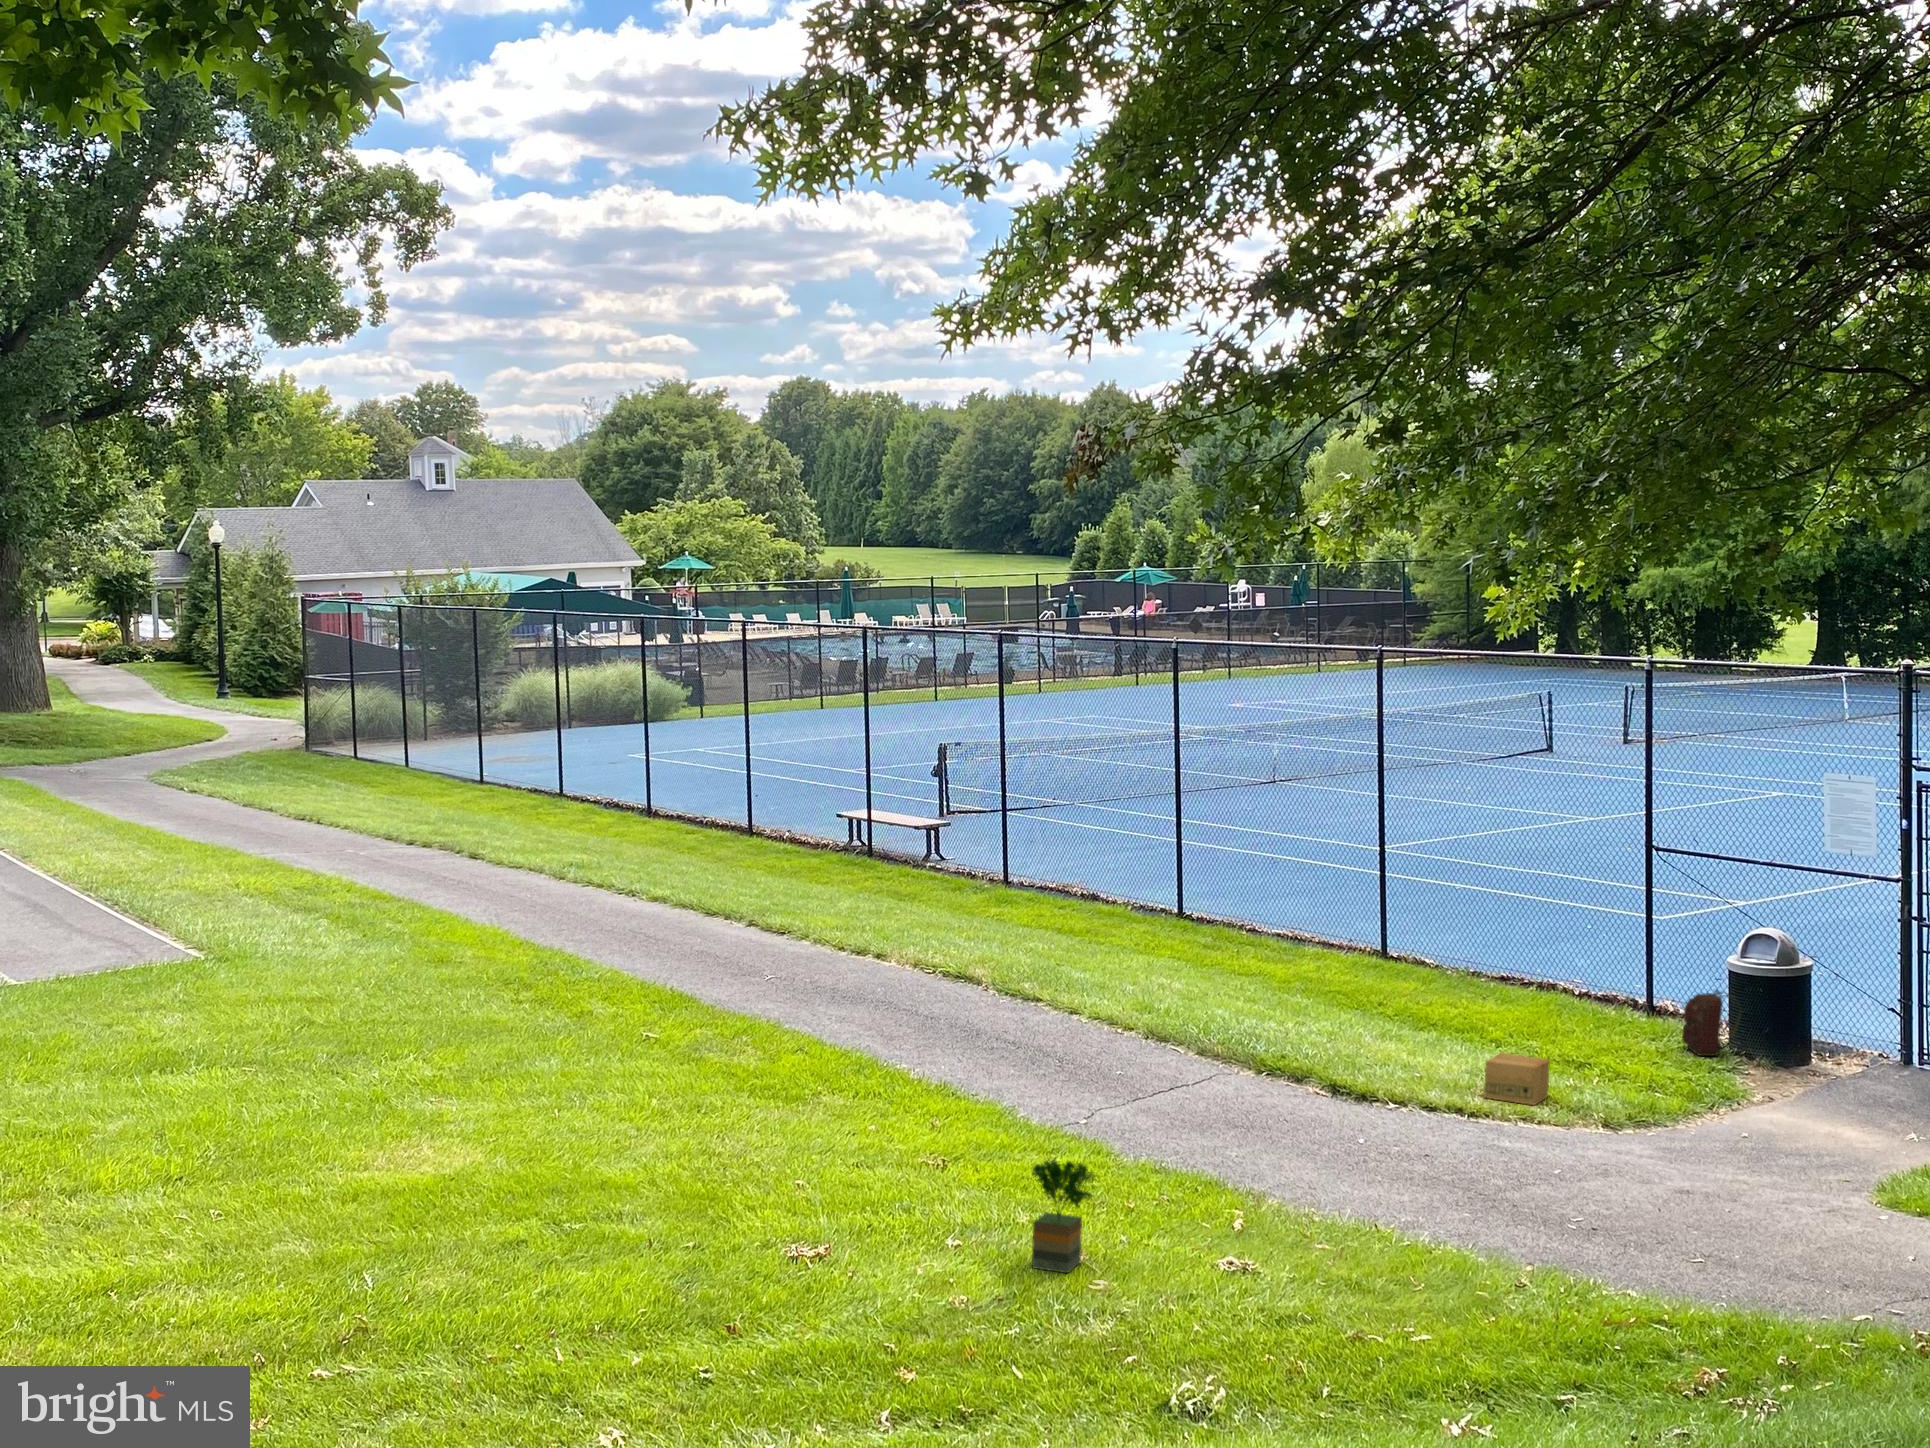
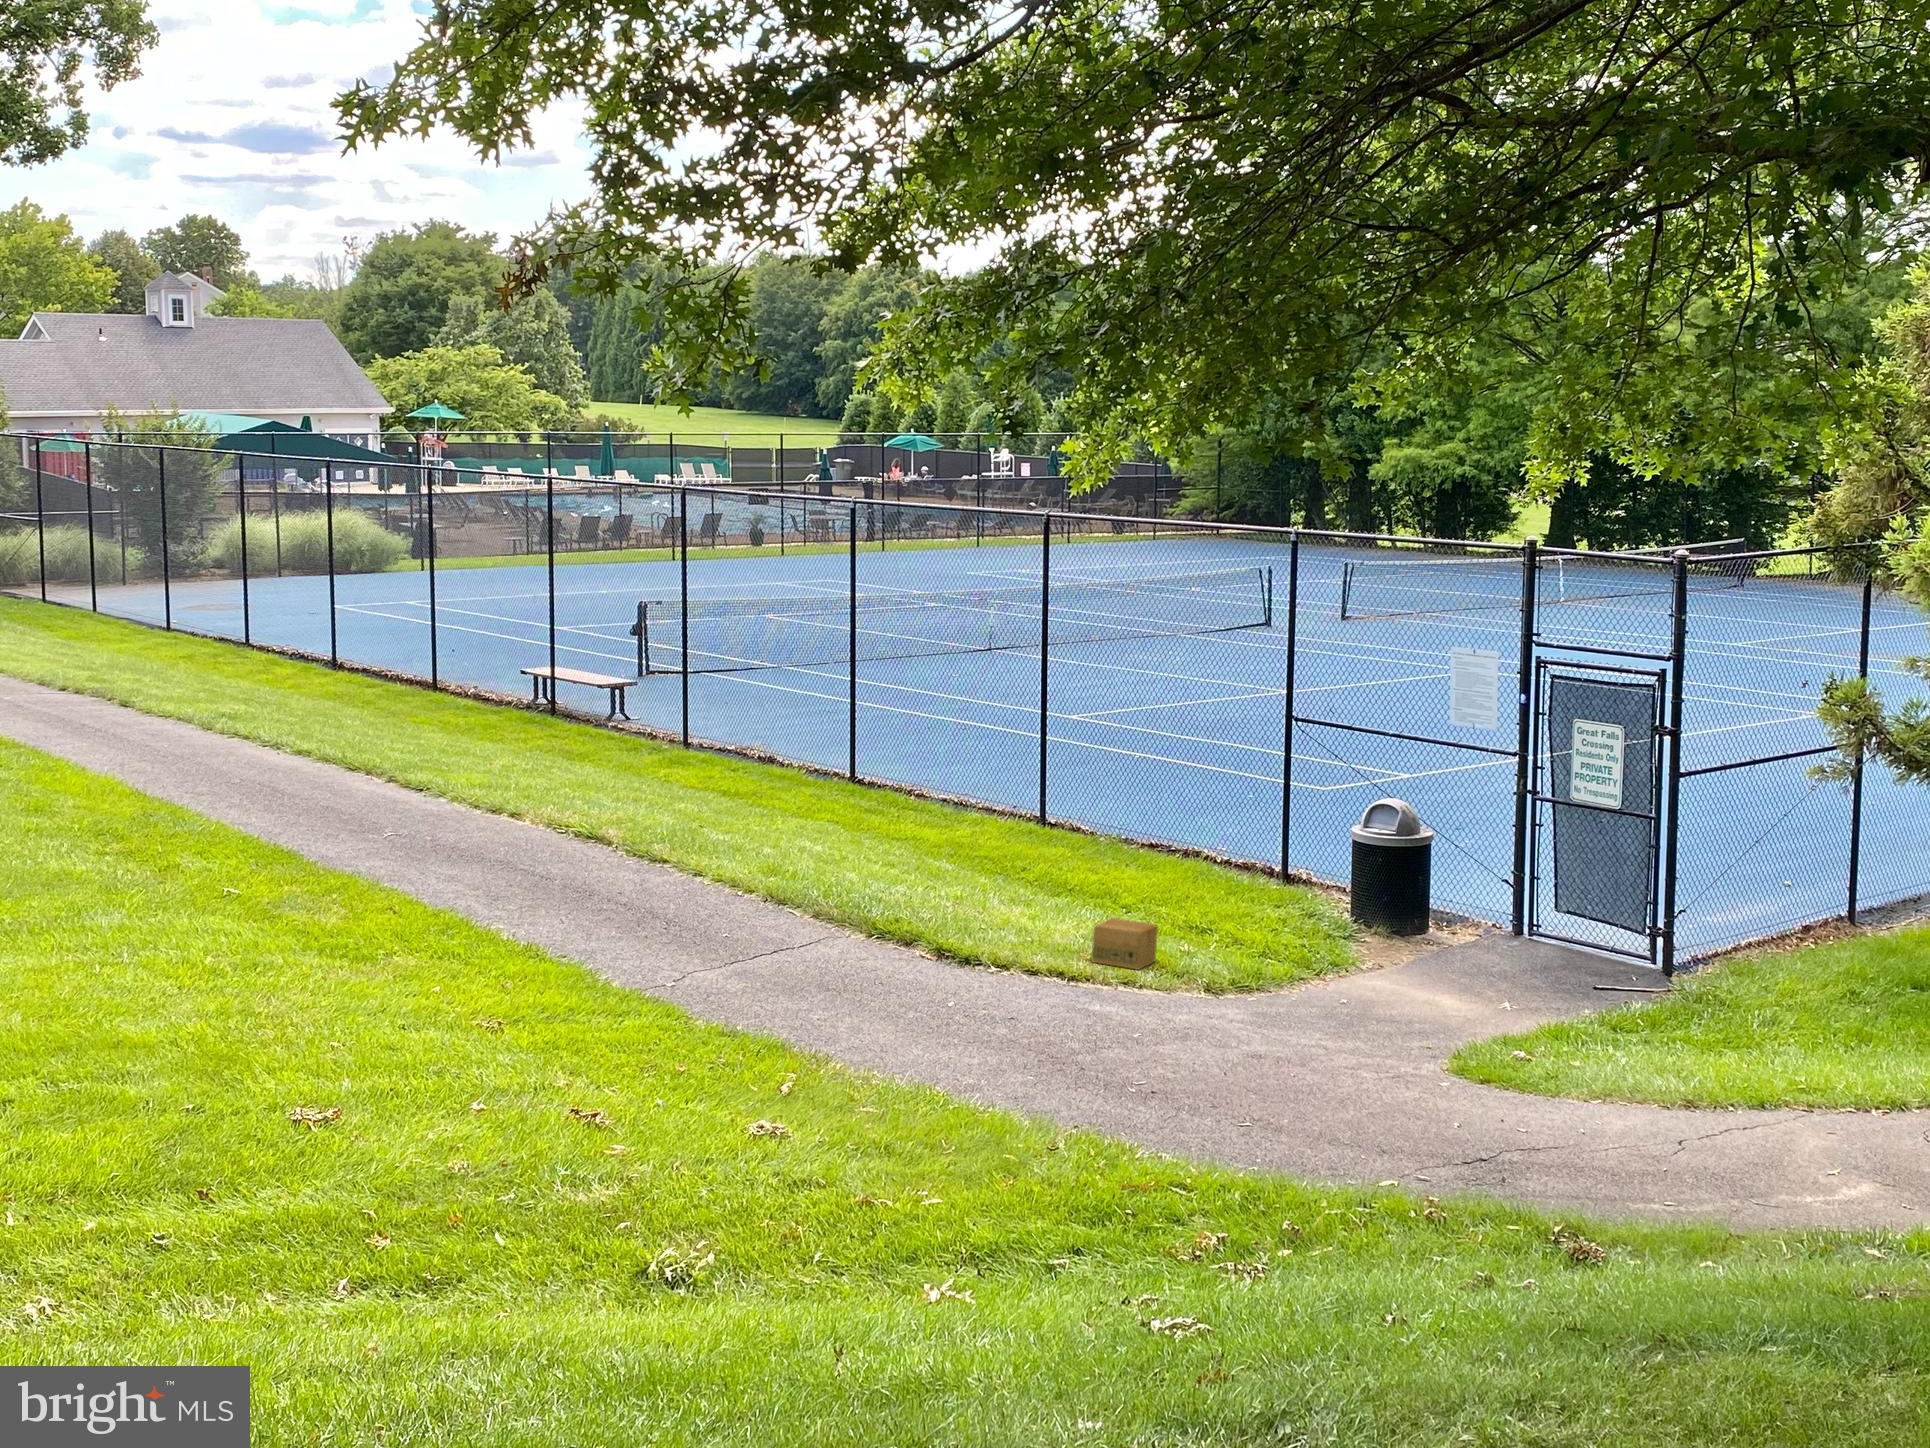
backpack: present [1682,990,1741,1056] -> none [1305,859,1360,923]
potted tree: present [1032,1160,1095,1273] -> none [558,1020,631,1137]

